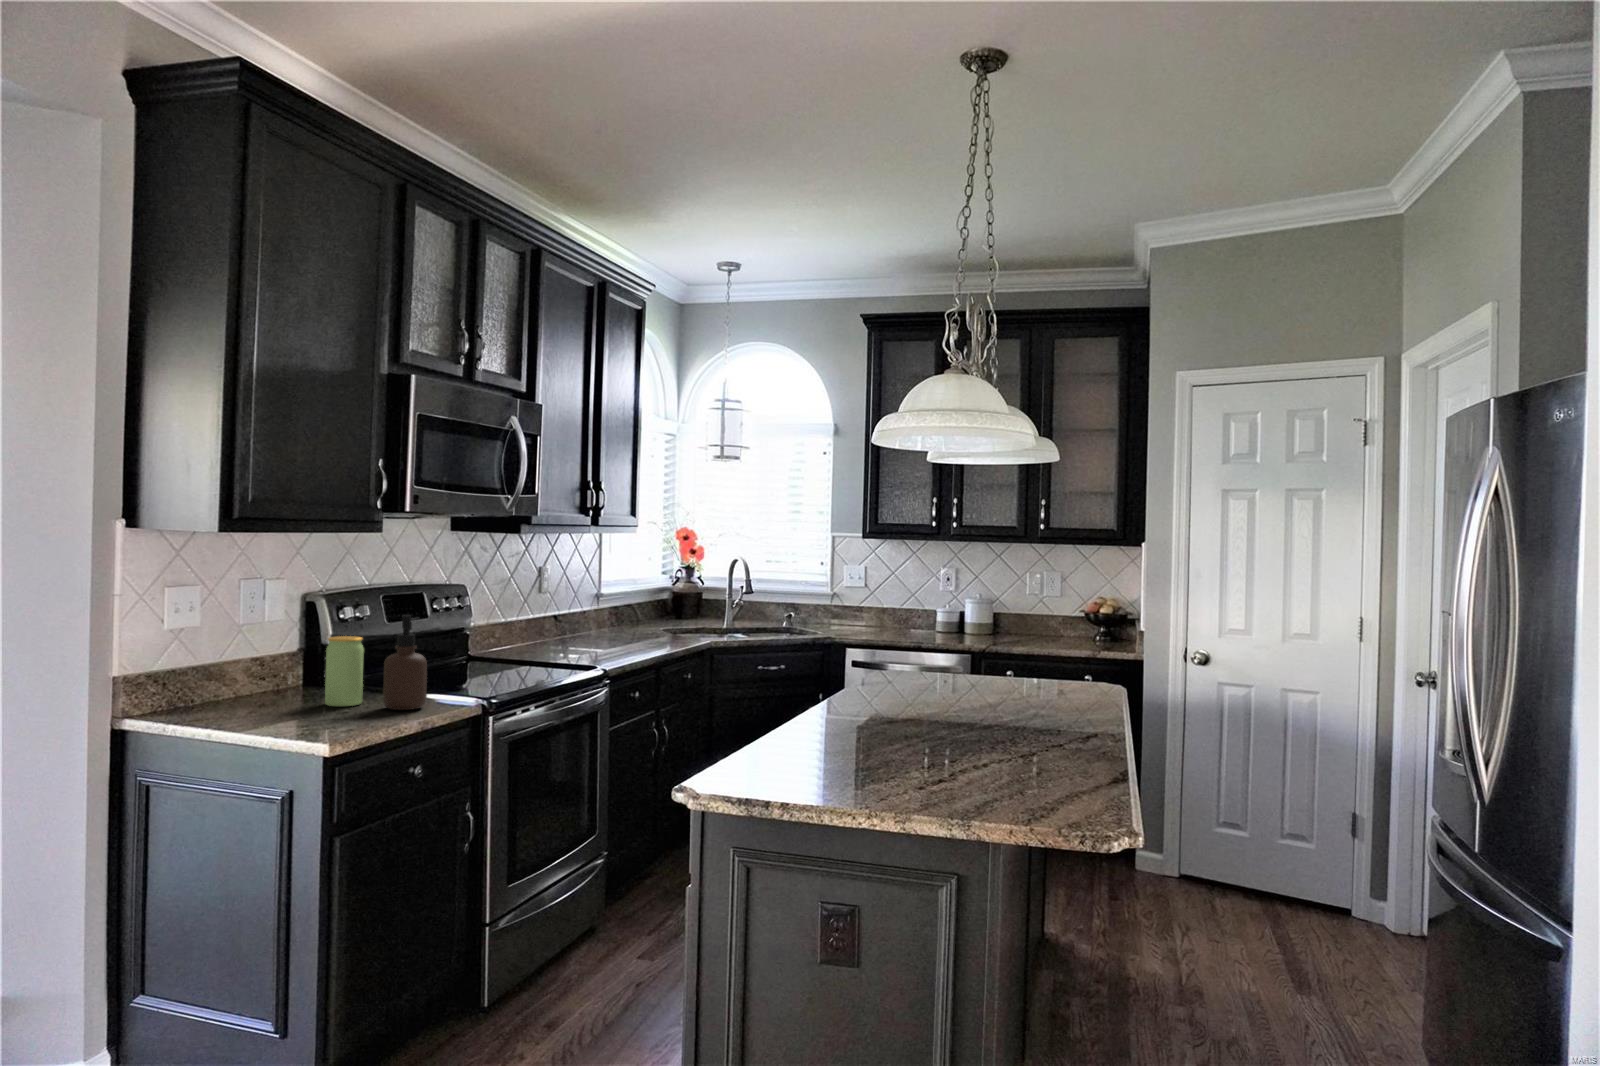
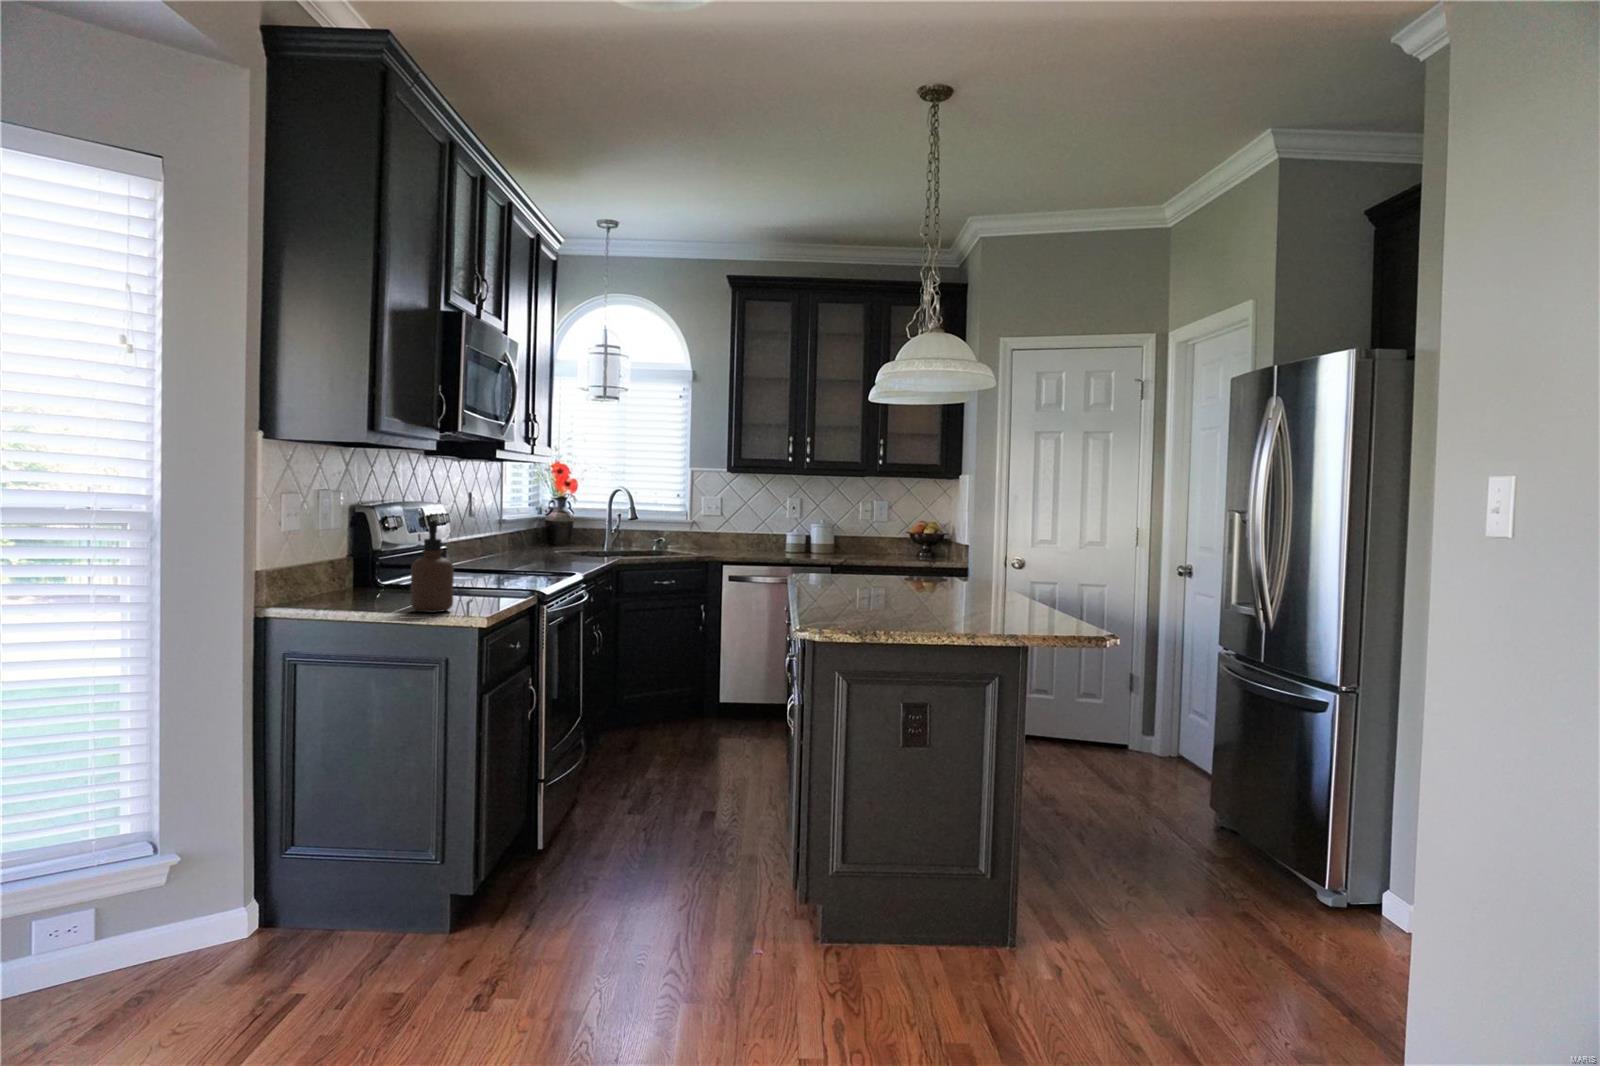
jar: present [325,636,364,706] -> none [344,543,383,611]

